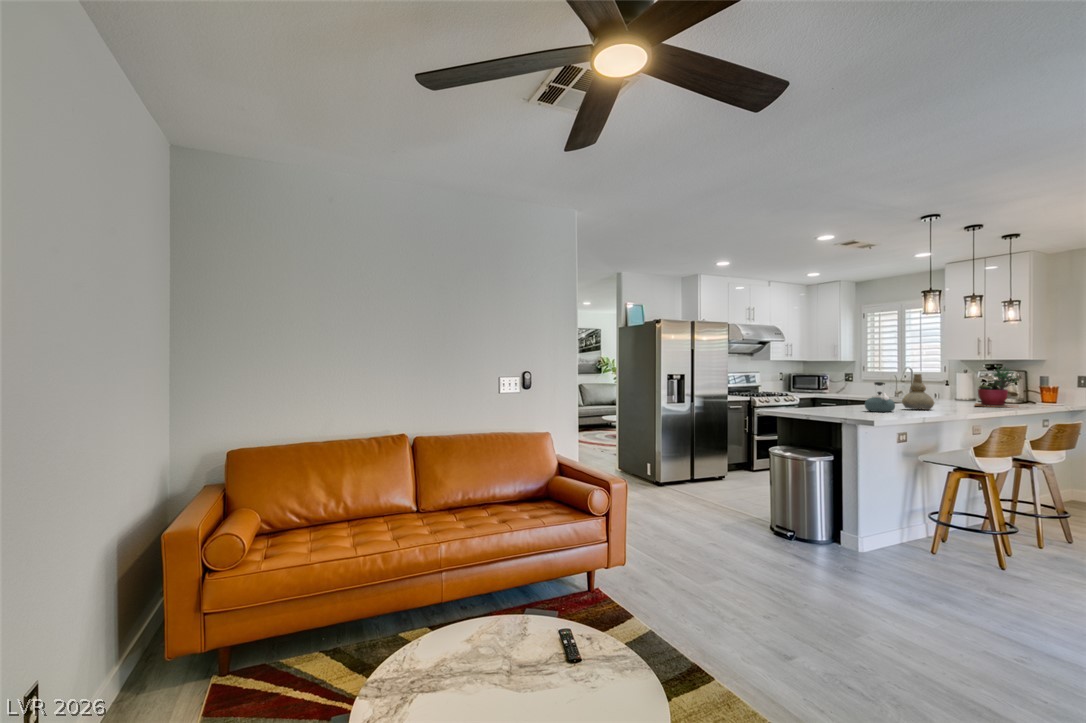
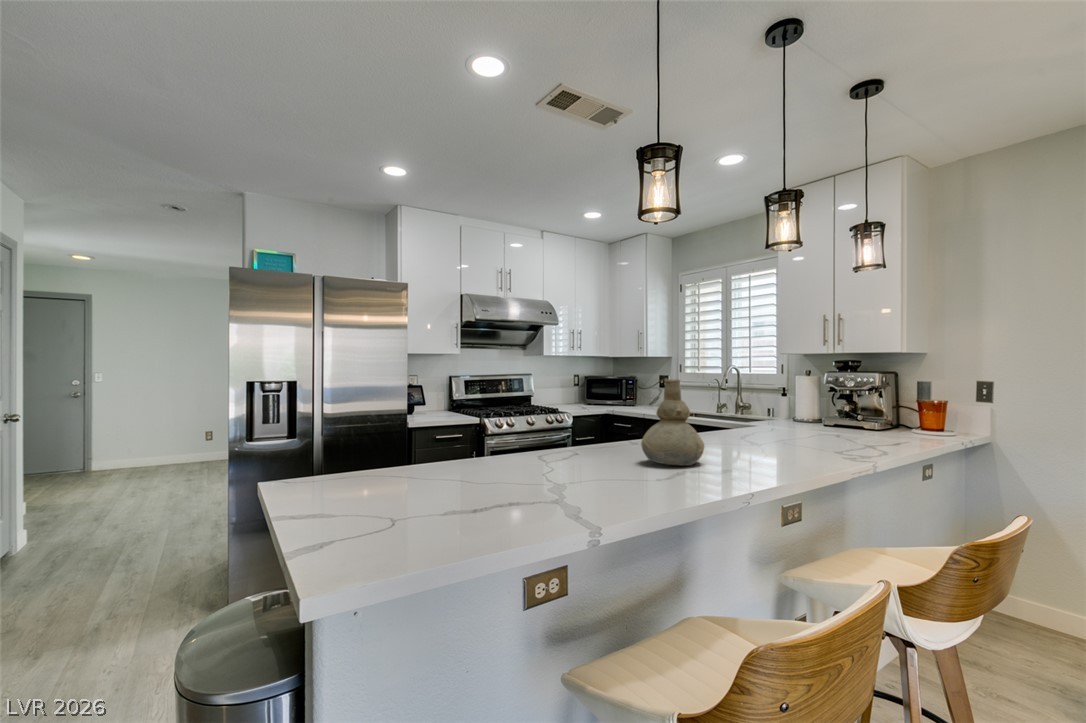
succulent plant: present [975,367,1019,408] -> none [797,364,881,454]
kettle: present [865,382,895,412] -> none [539,400,603,479]

